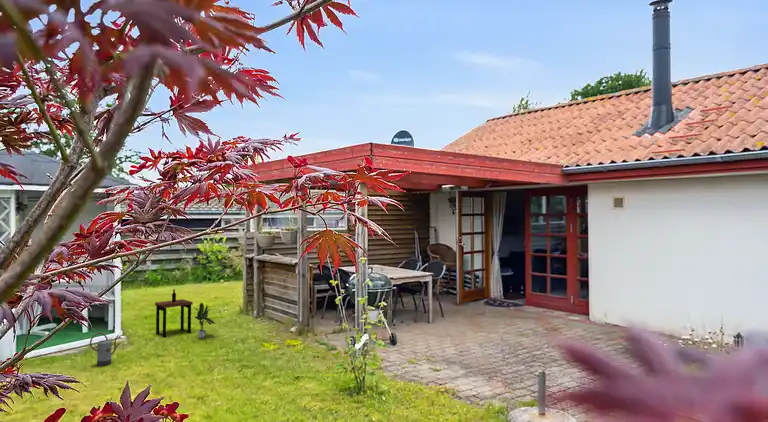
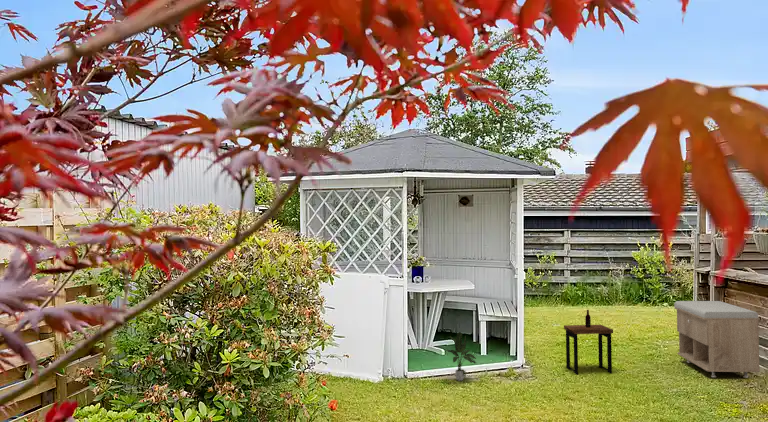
storage bench: none [233,277,284,327] -> present [674,301,760,378]
potted plant: present [195,303,215,338] -> present [447,332,476,381]
watering can: present [90,333,118,366] -> none [482,357,516,400]

